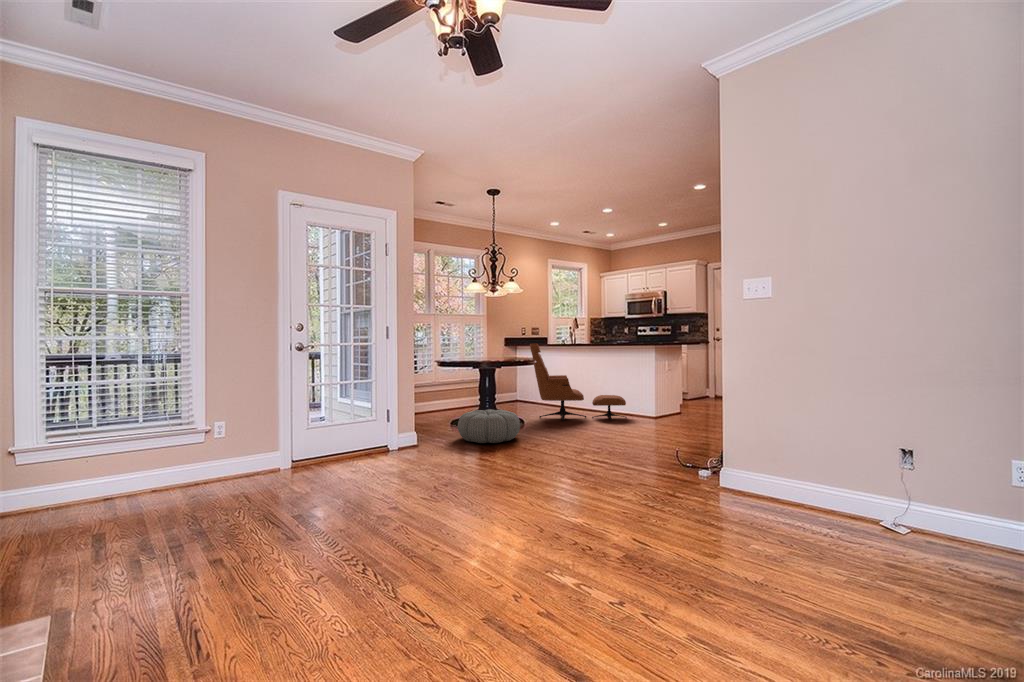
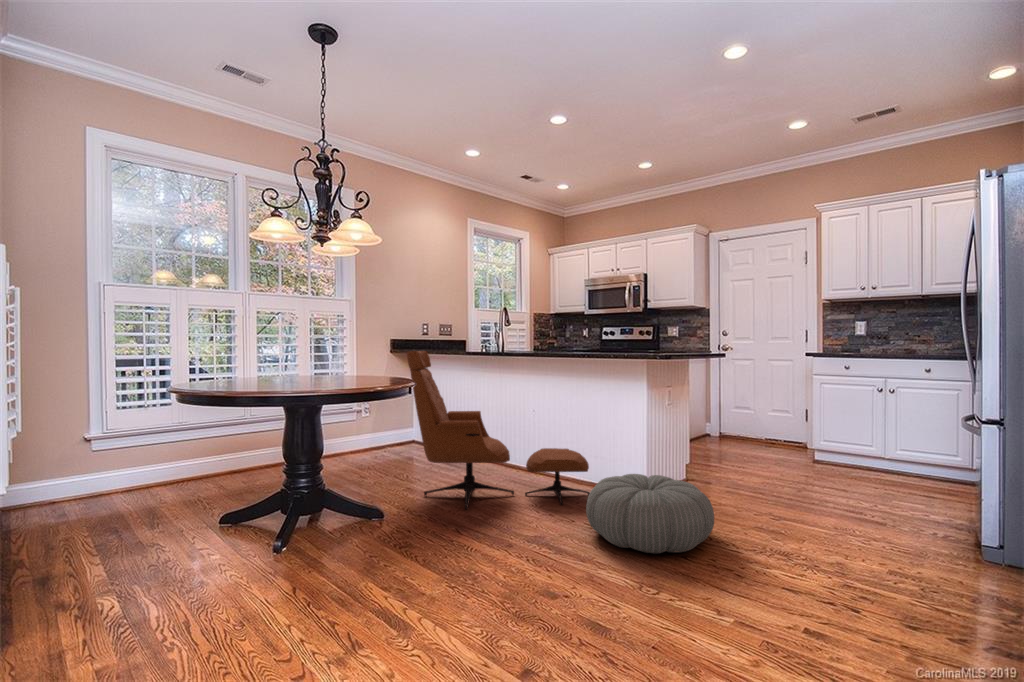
pouf: present [458,409,520,443] -> present [586,474,714,554]

